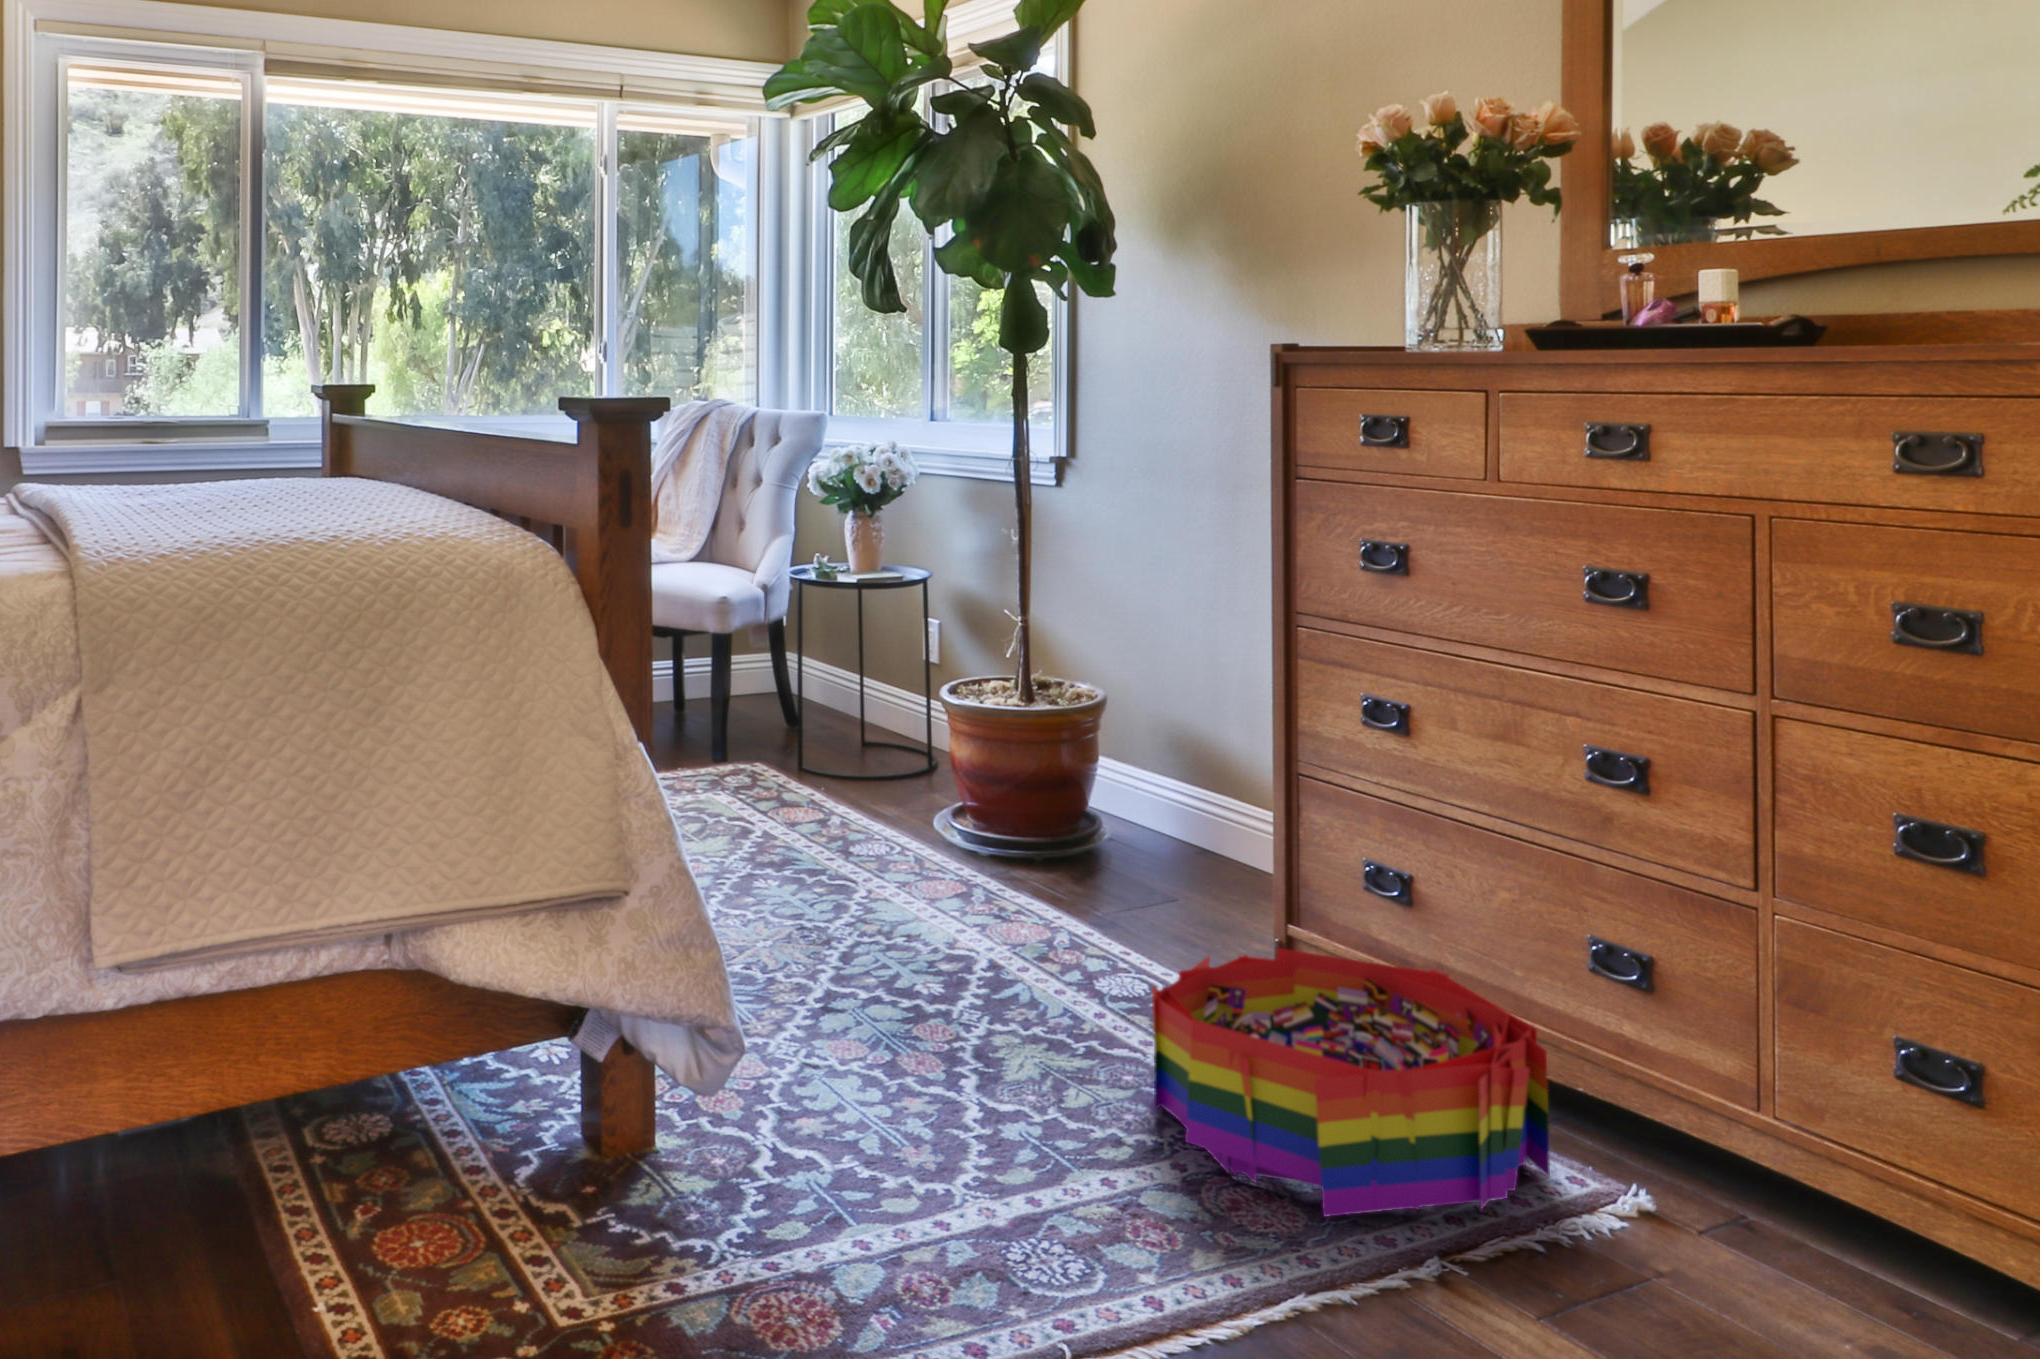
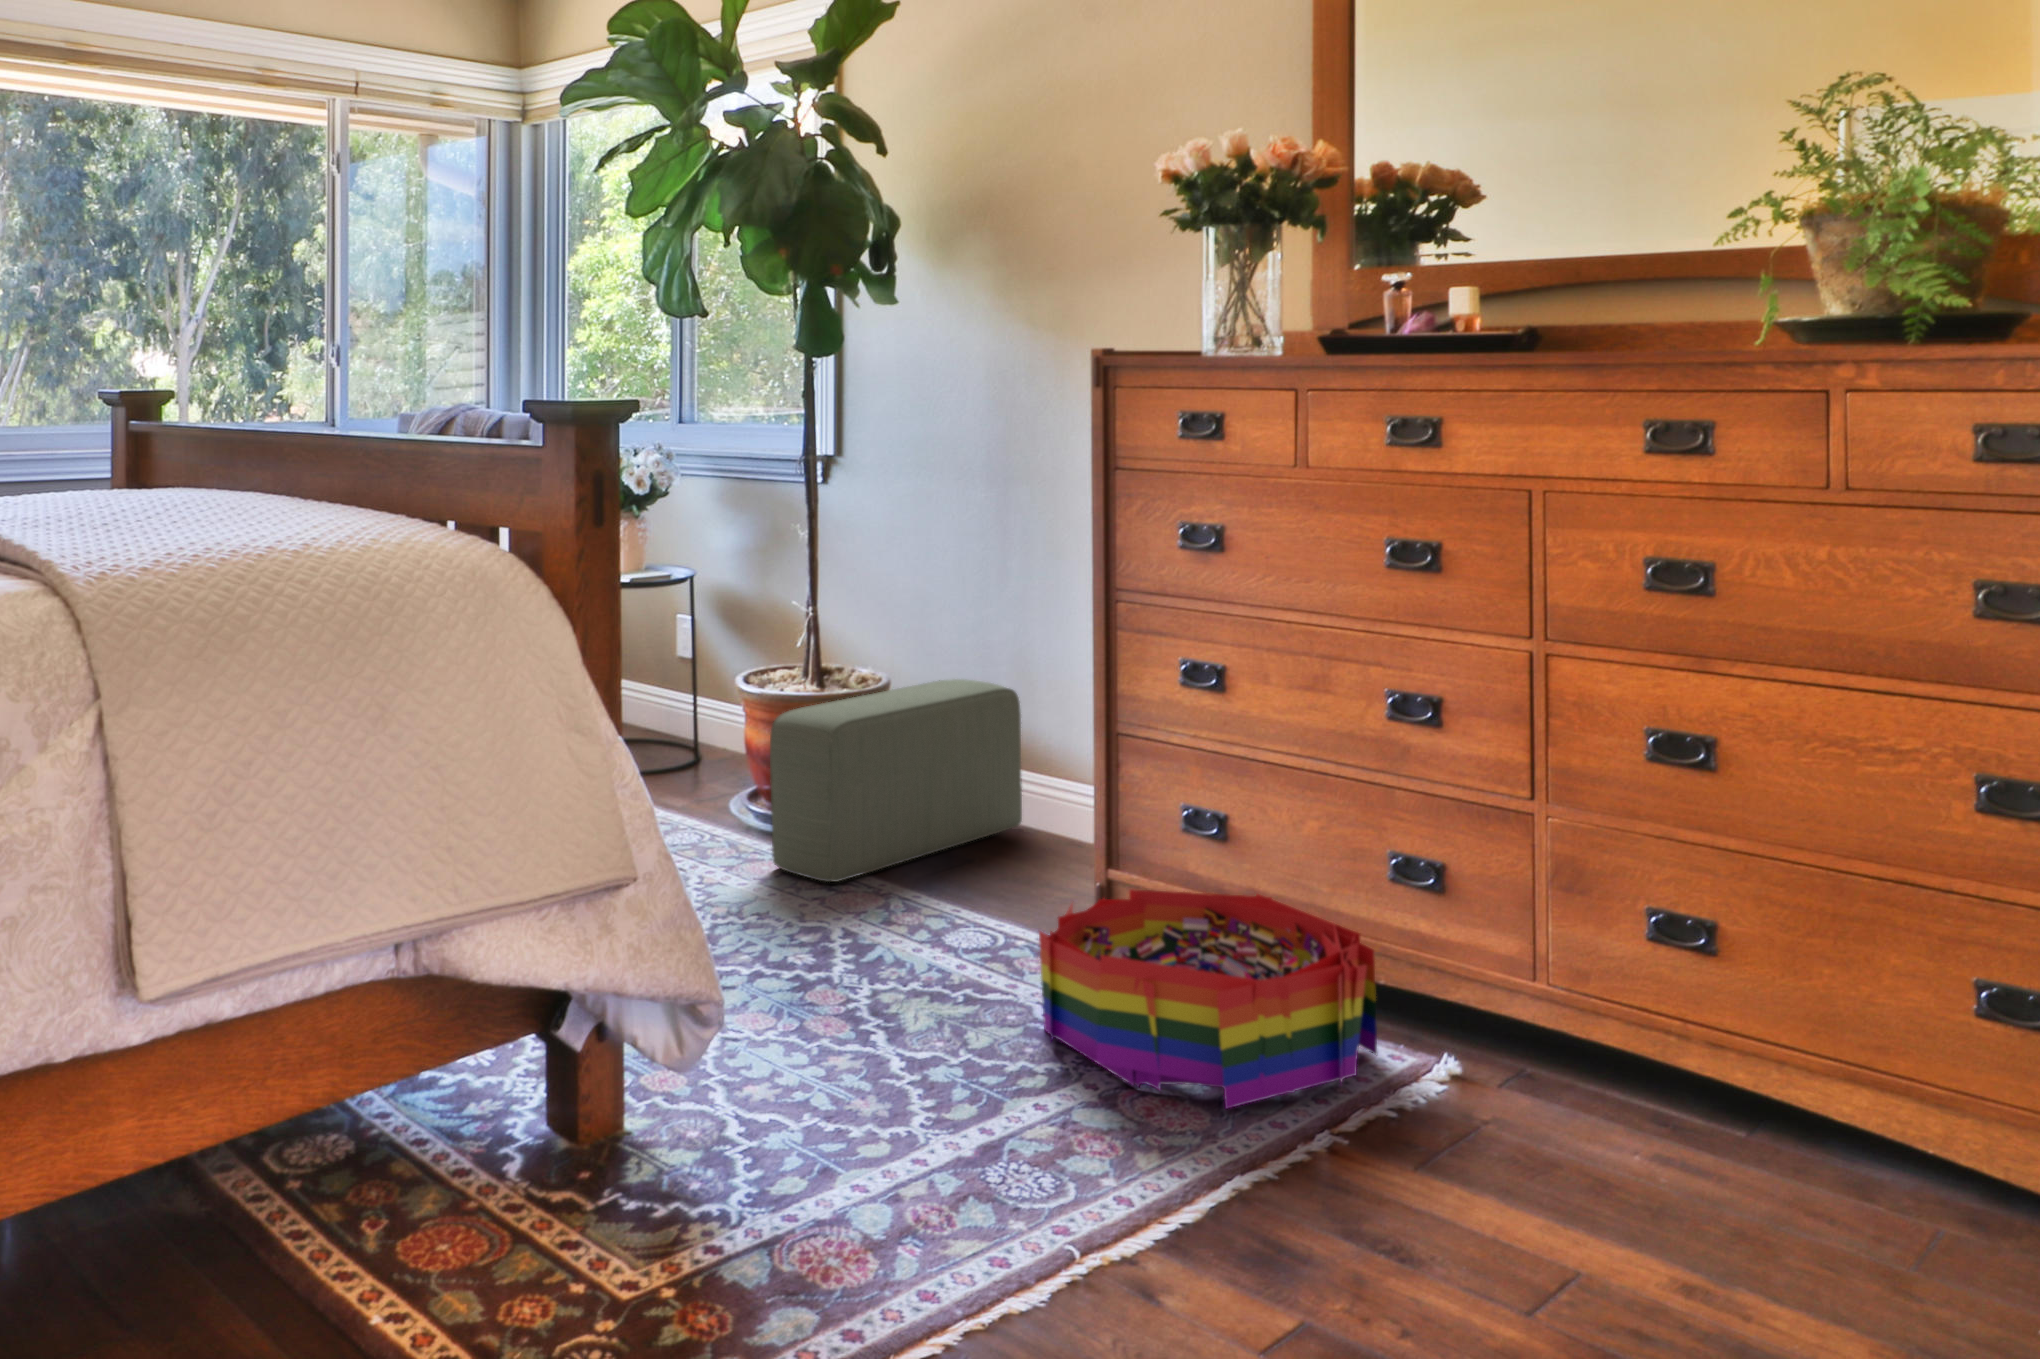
pouf: none [940,701,1236,908] -> present [770,679,1022,882]

